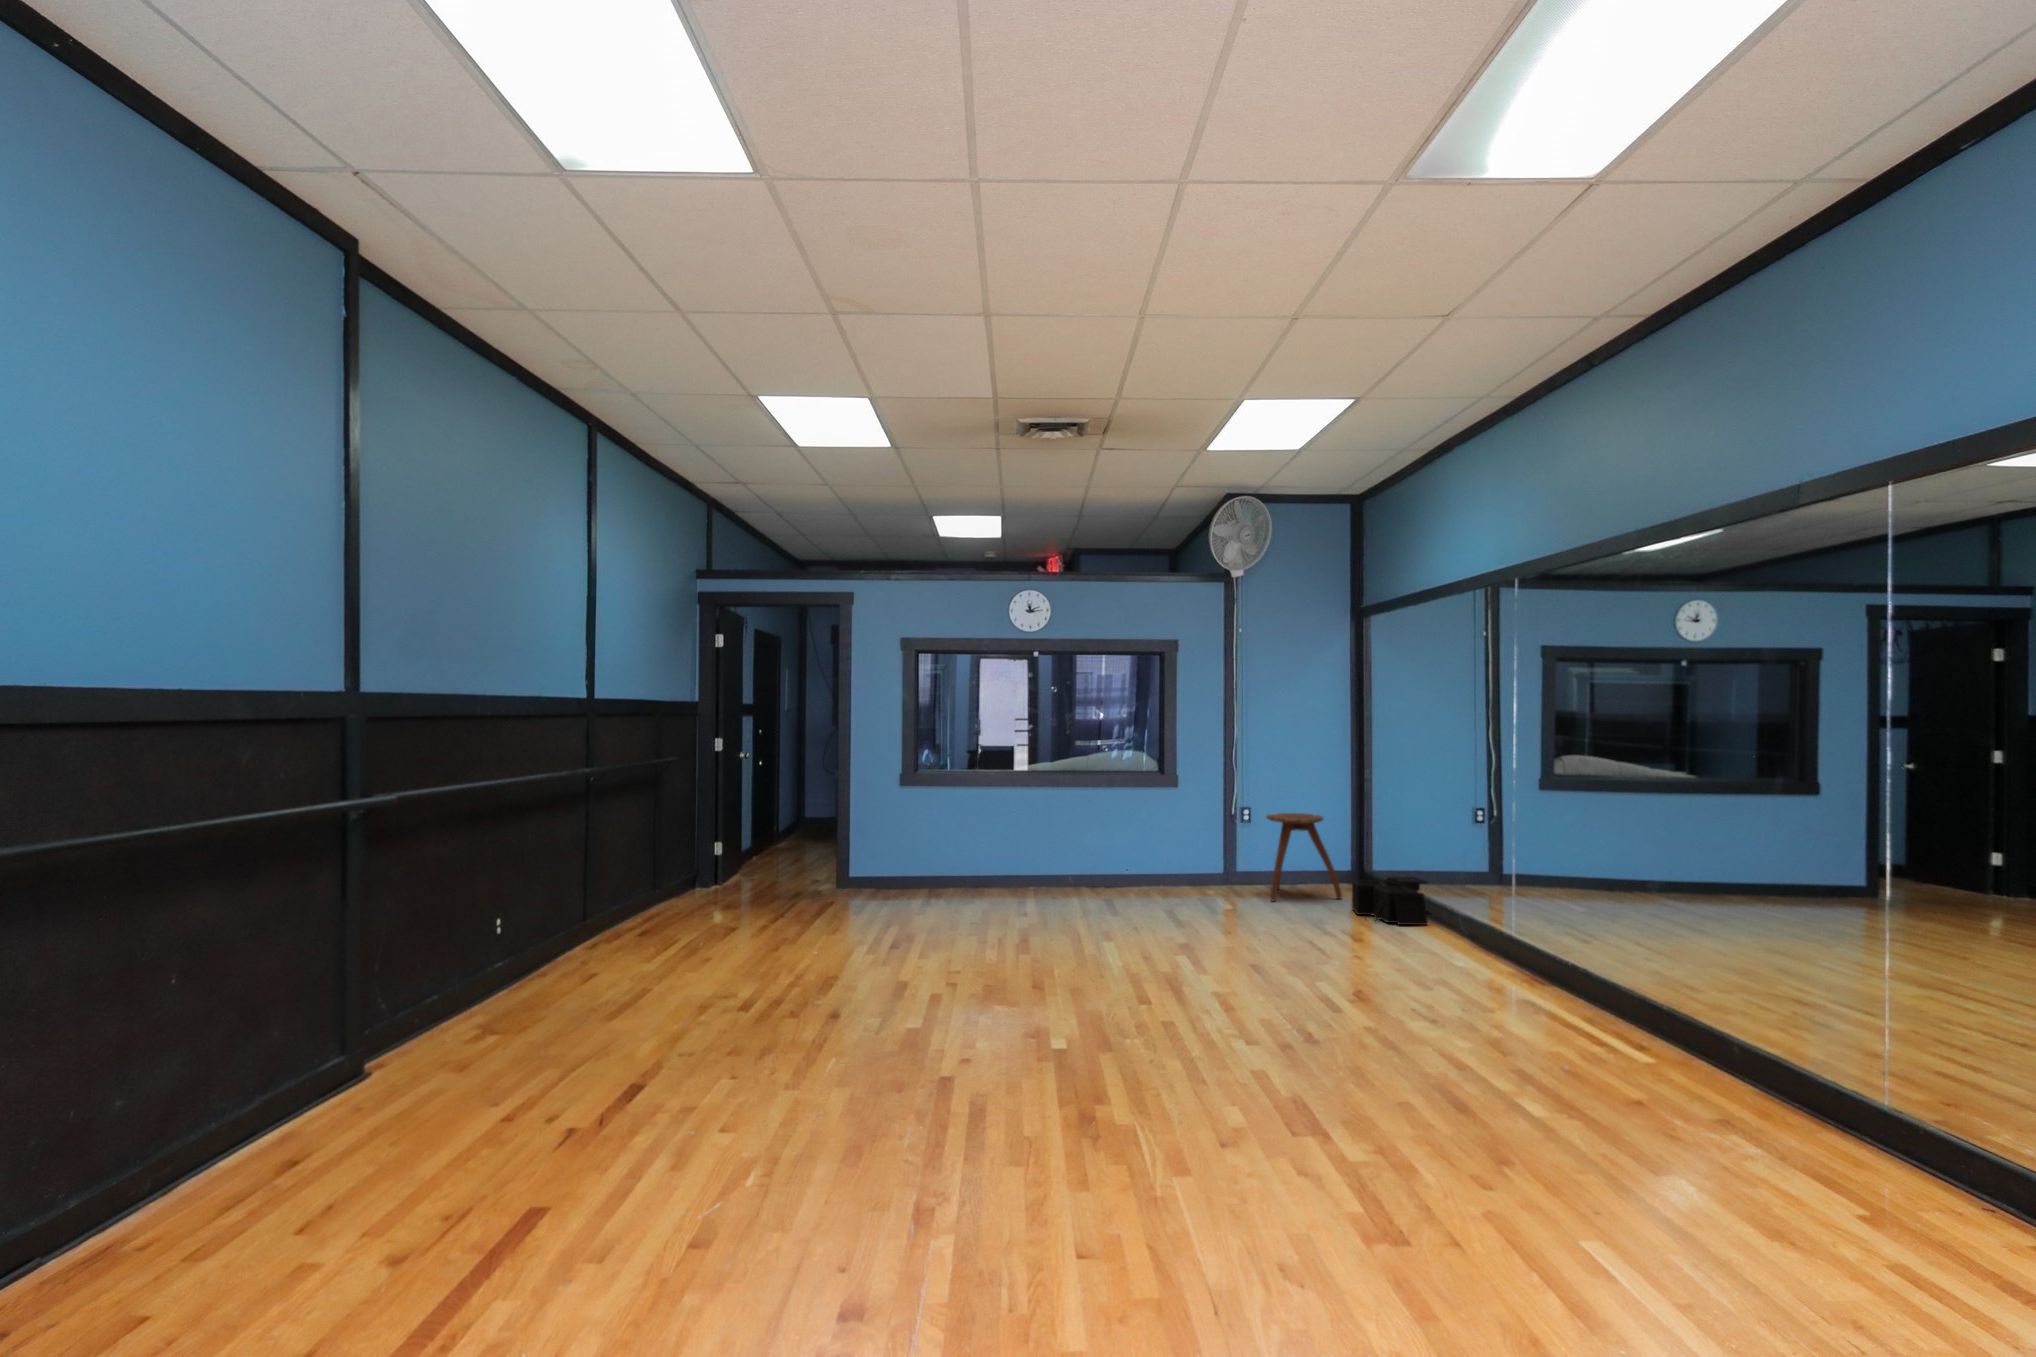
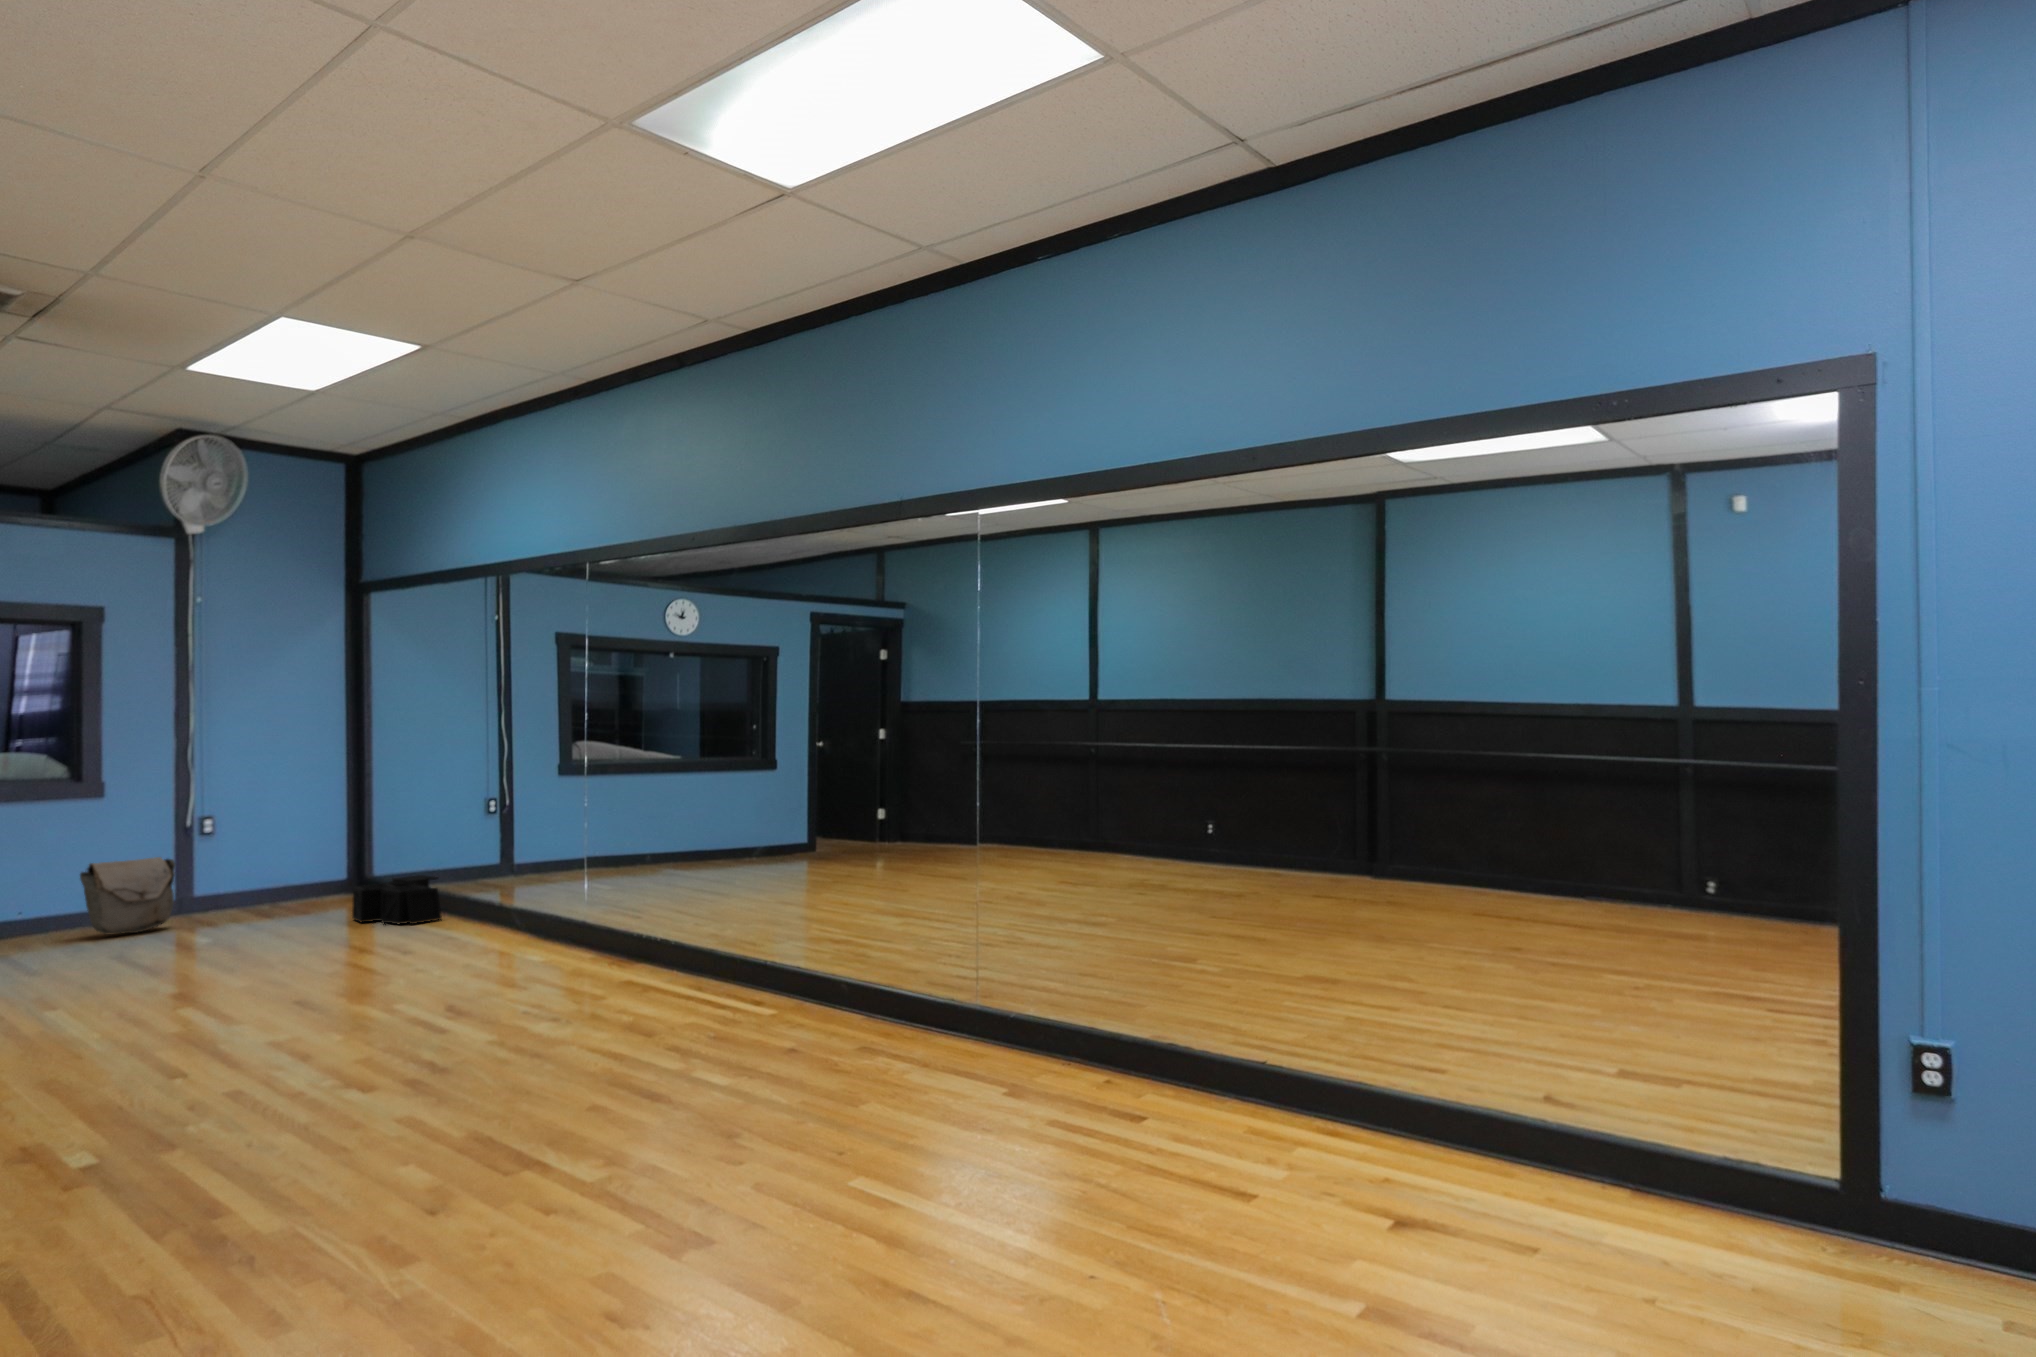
stool: present [1266,813,1342,901] -> none [237,820,336,927]
bag: none [1163,834,1224,892] -> present [80,857,175,935]

